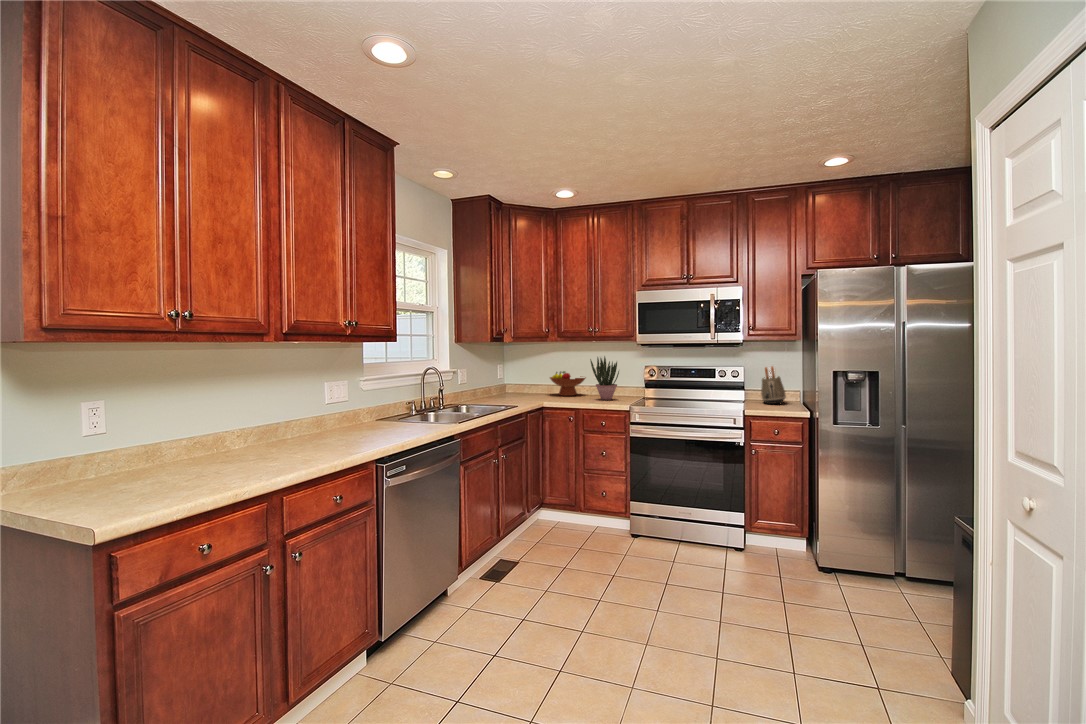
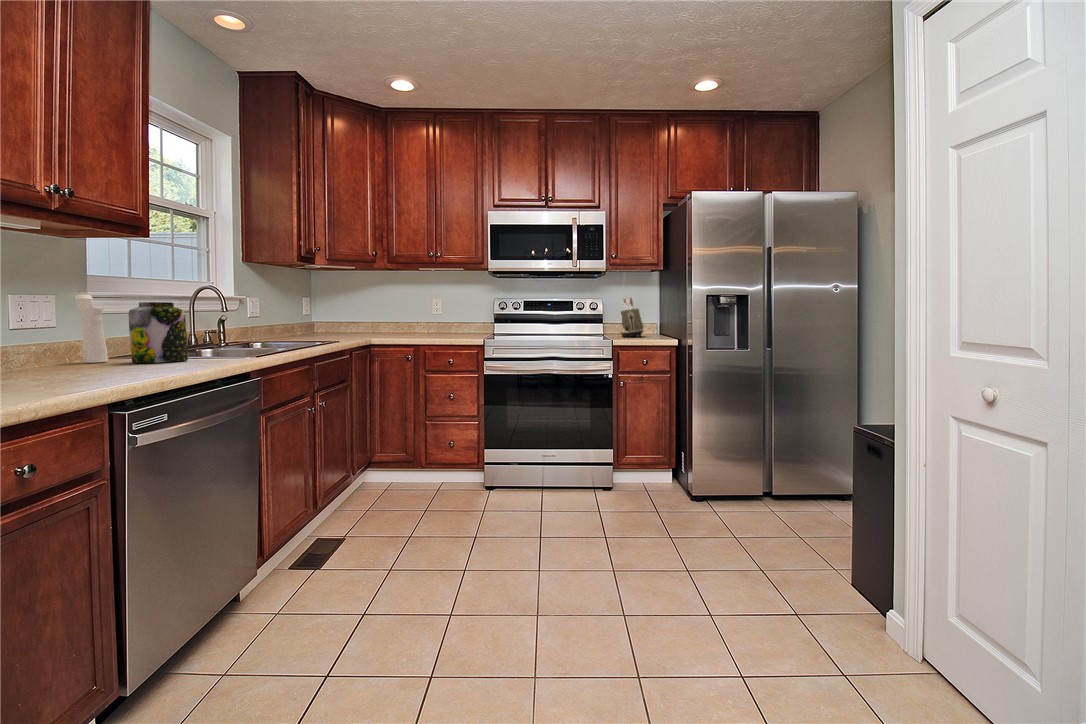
potted plant: present [590,356,619,400] -> none [431,285,467,338]
fruit bowl: present [550,371,586,396] -> none [379,307,425,337]
pepper mill: none [363,385,379,430] -> present [75,295,108,363]
jar: none [392,392,423,433] -> present [129,302,188,363]

